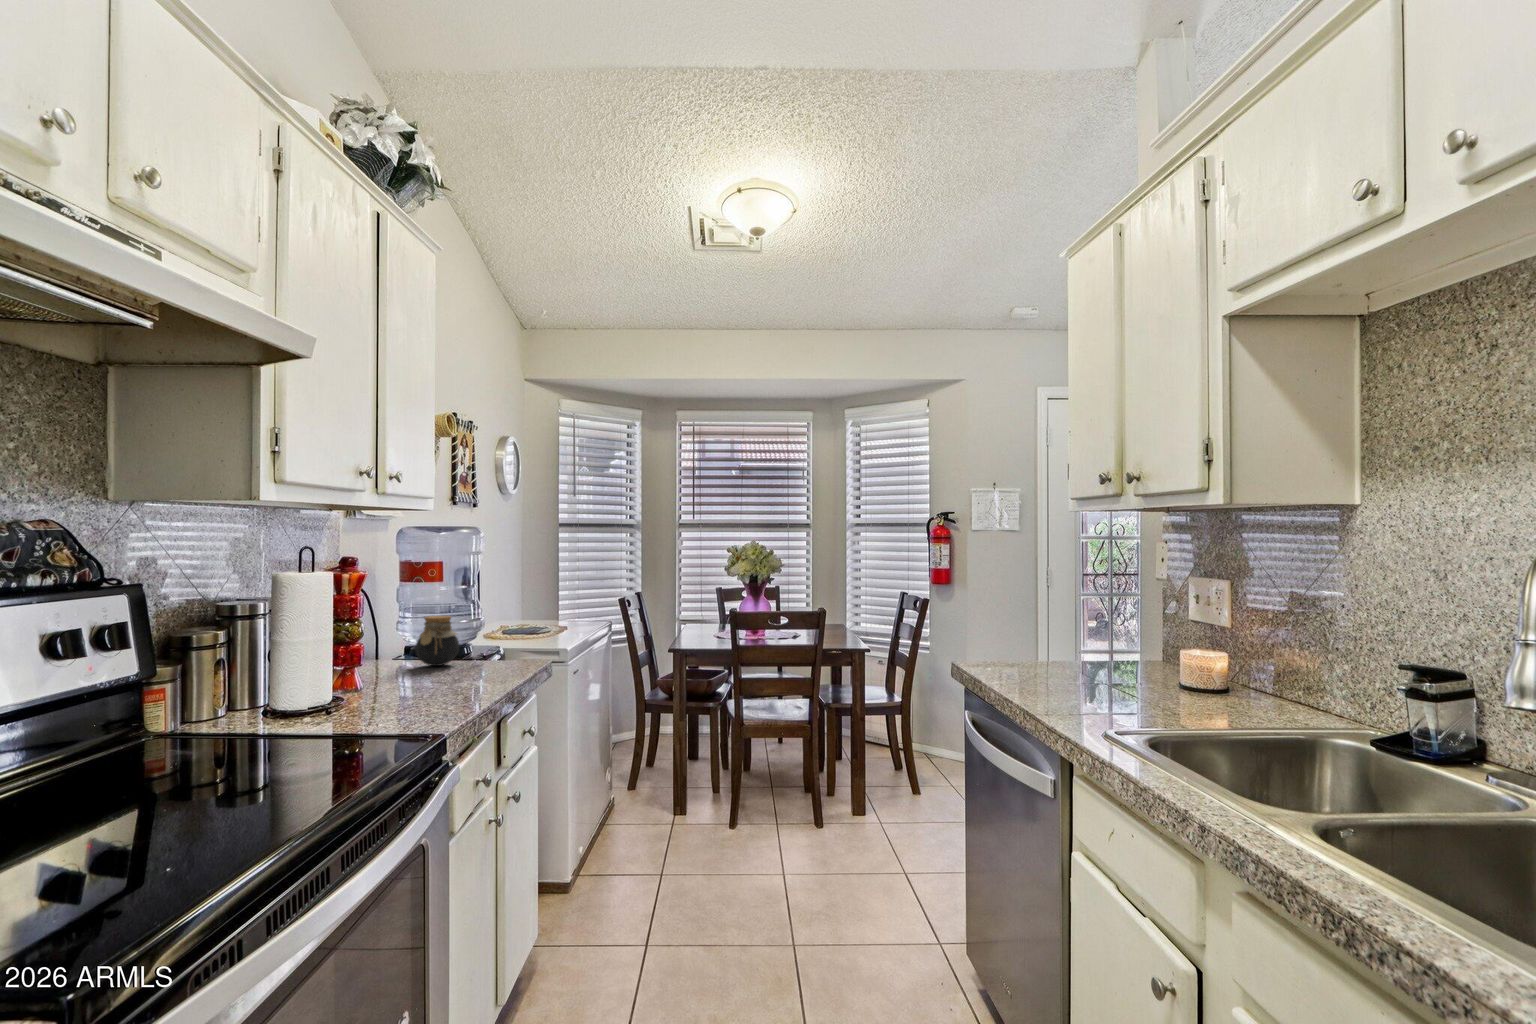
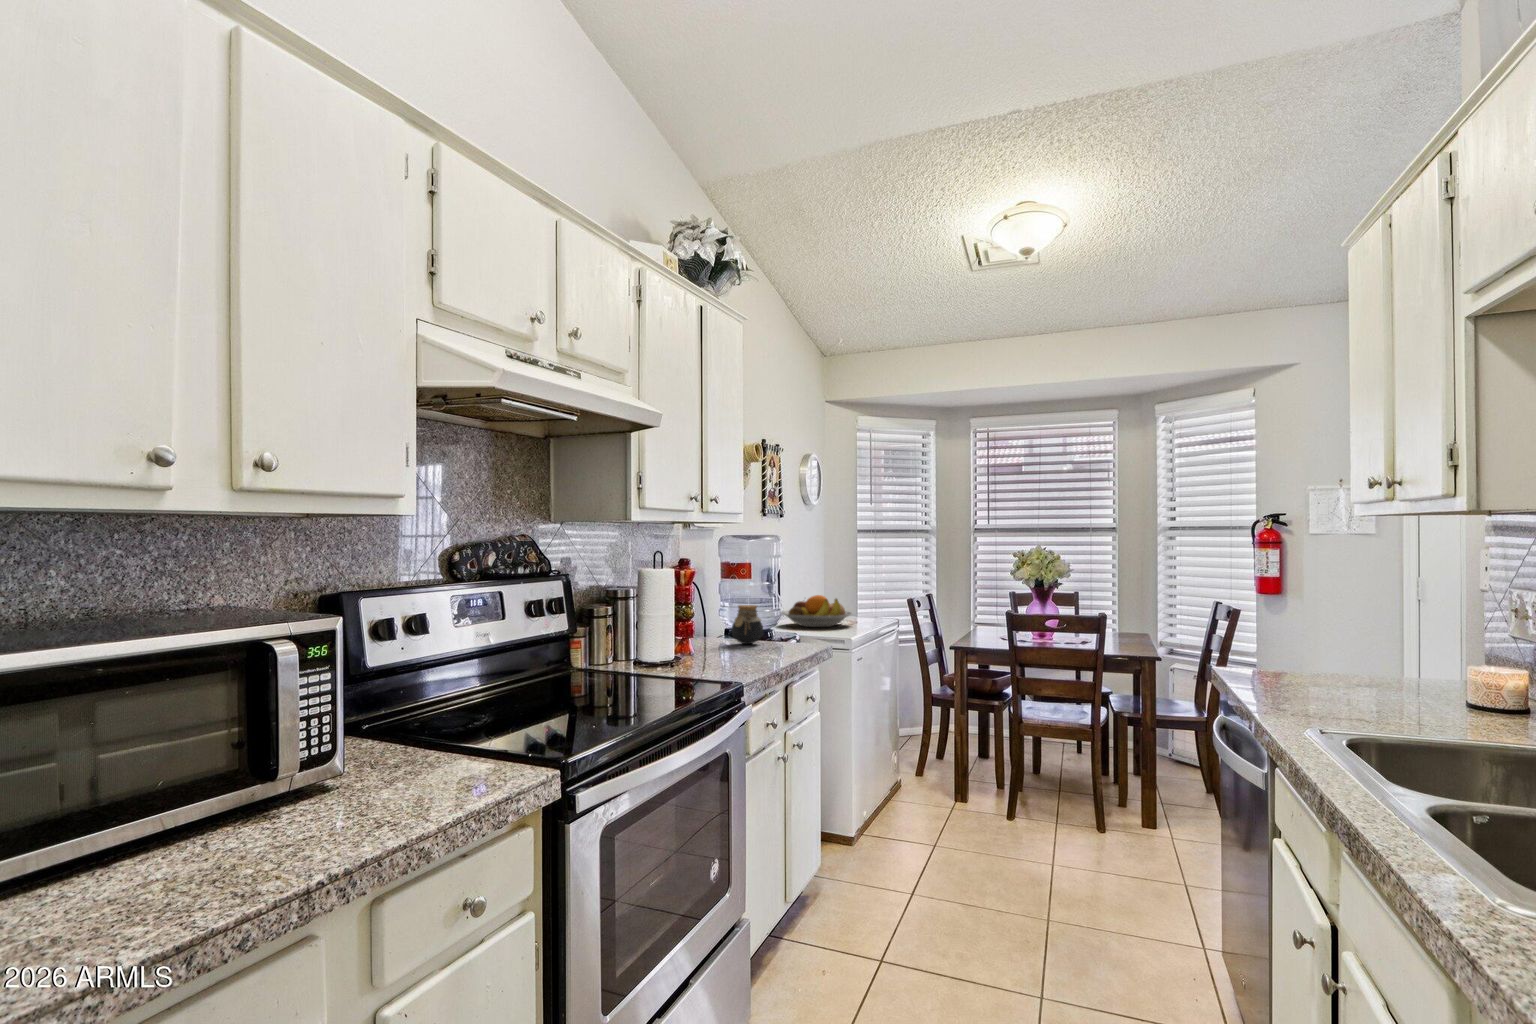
fruit bowl: none [475,599,563,636] -> present [781,595,852,627]

